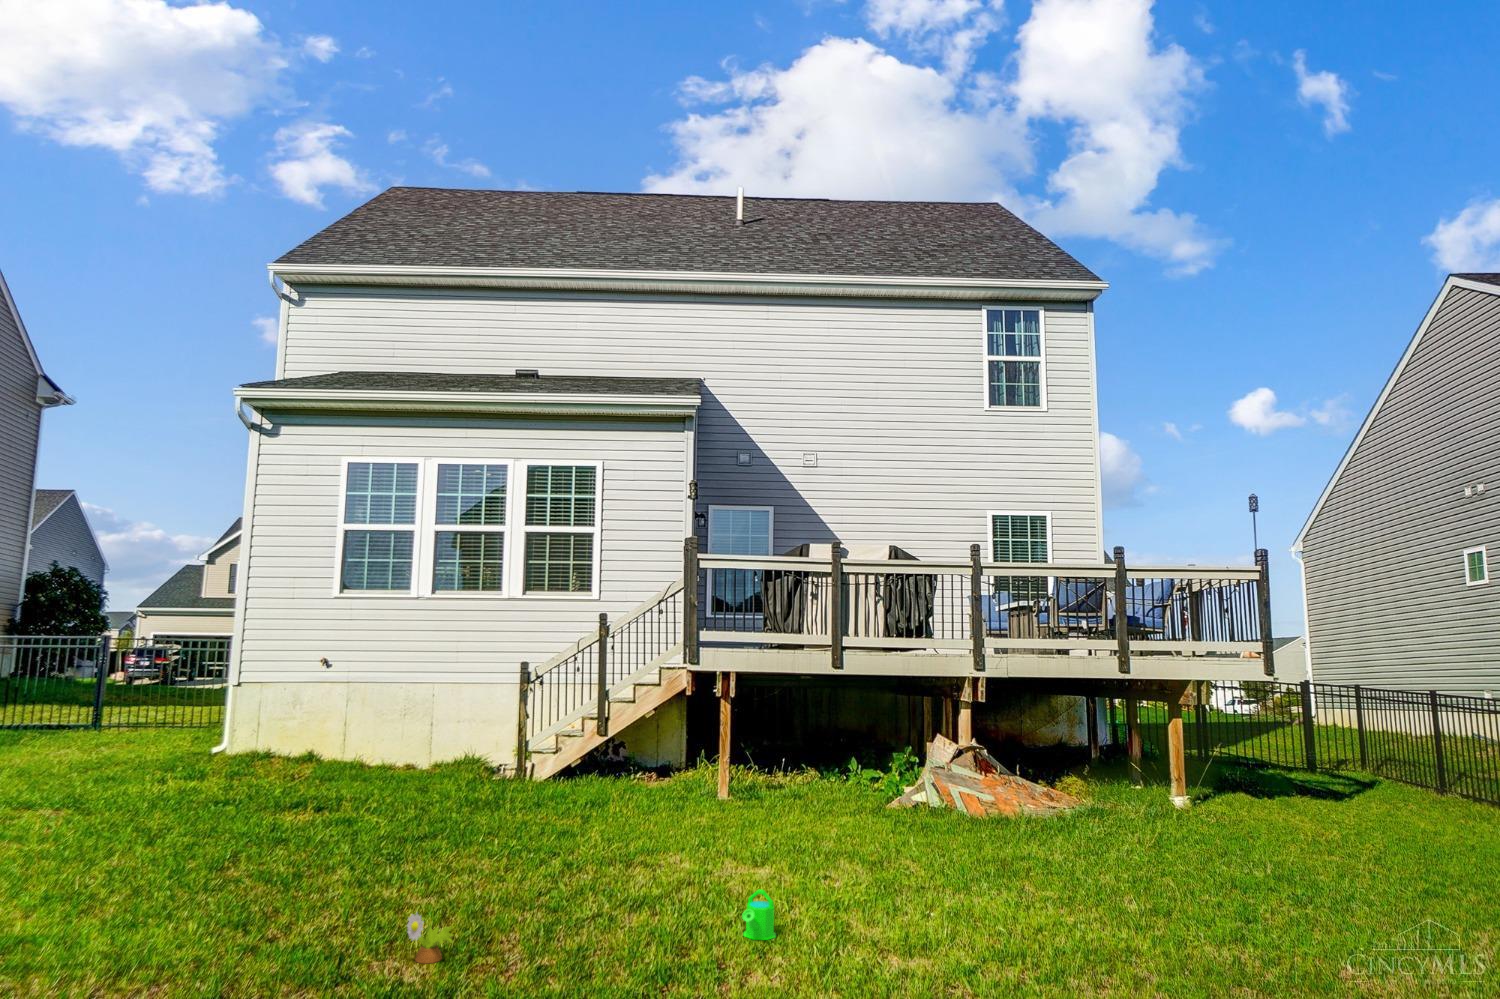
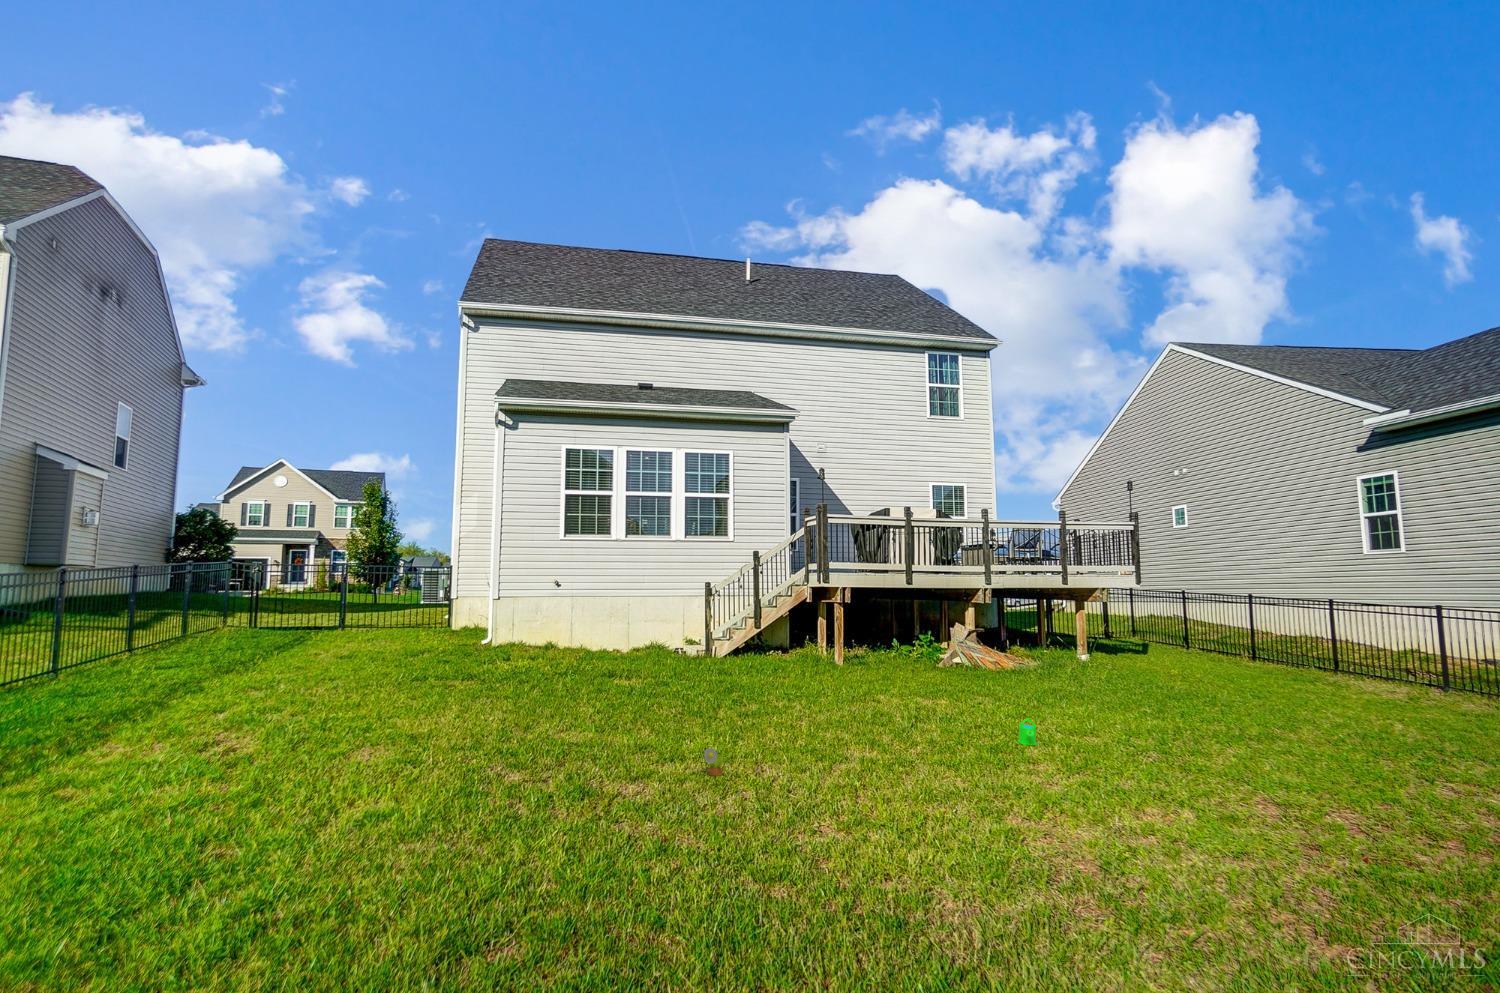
decorative plant: present [407,913,453,964] -> present [704,748,731,776]

